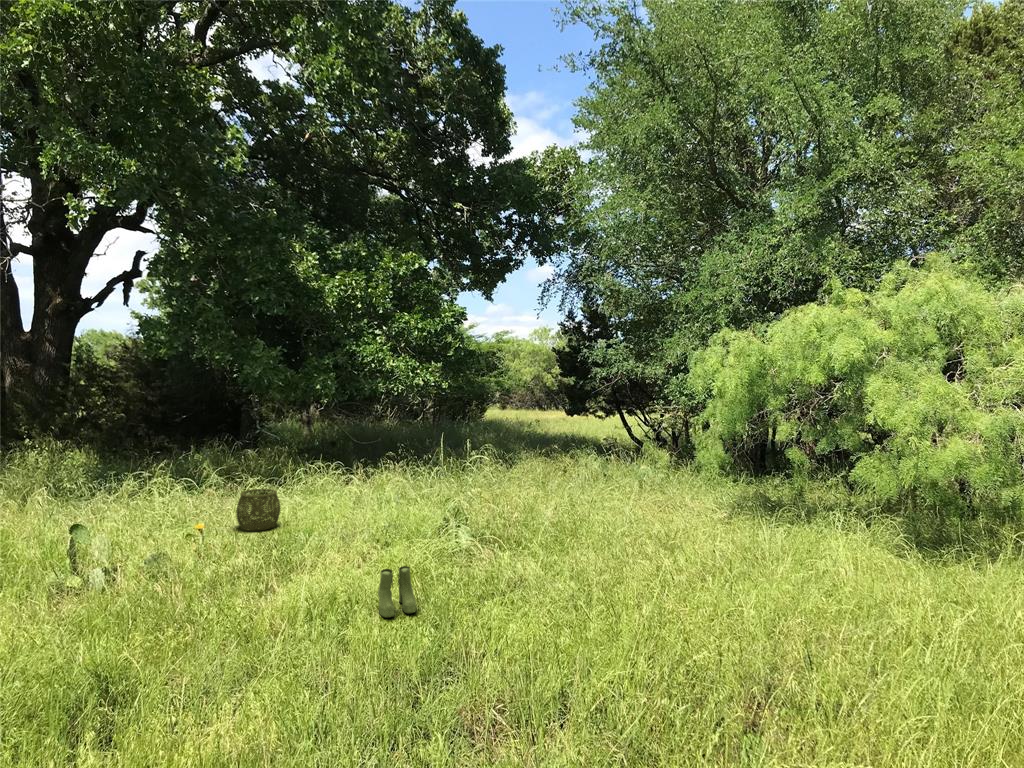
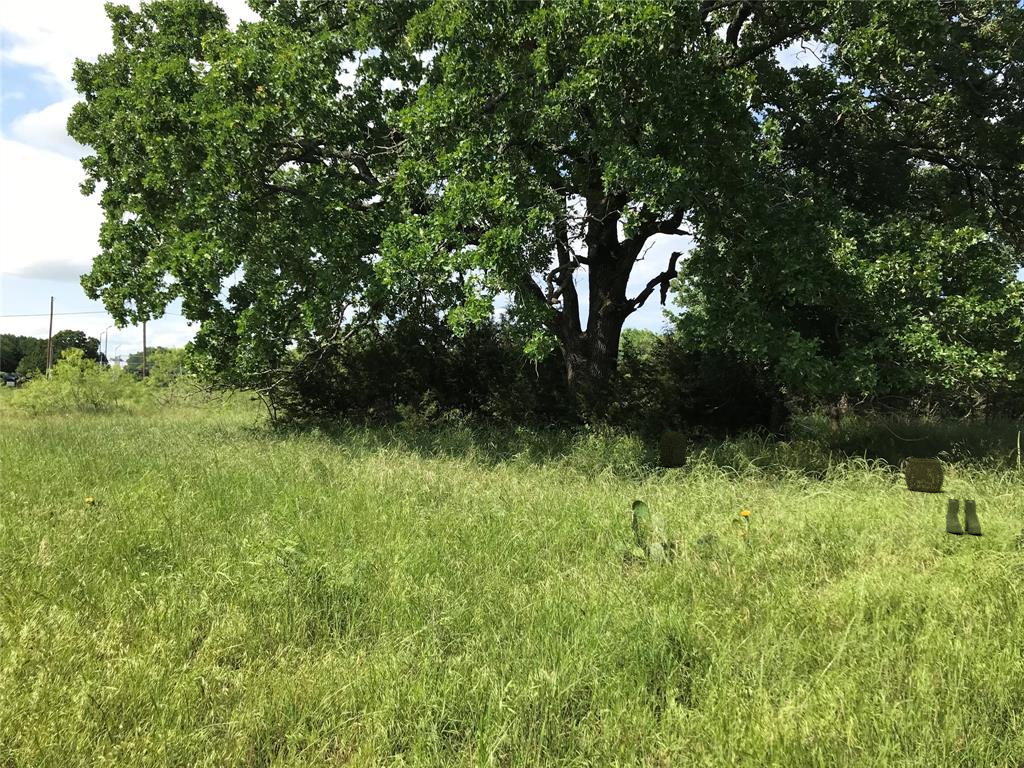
backpack: none [72,457,113,507] -> present [659,430,686,467]
woven basket: present [236,489,281,531] -> present [905,458,944,492]

